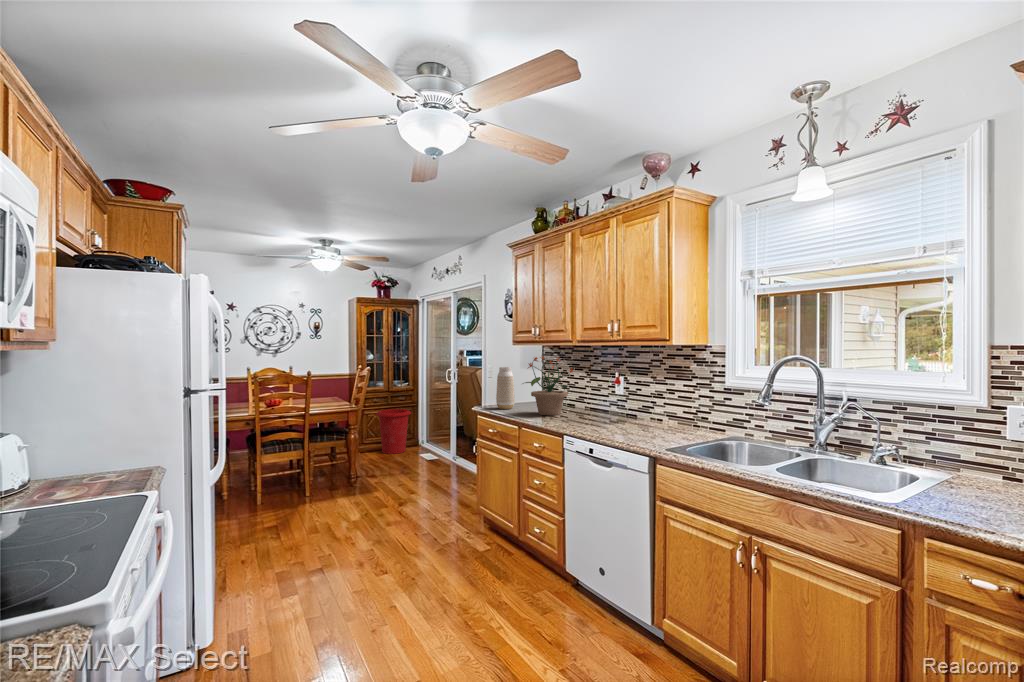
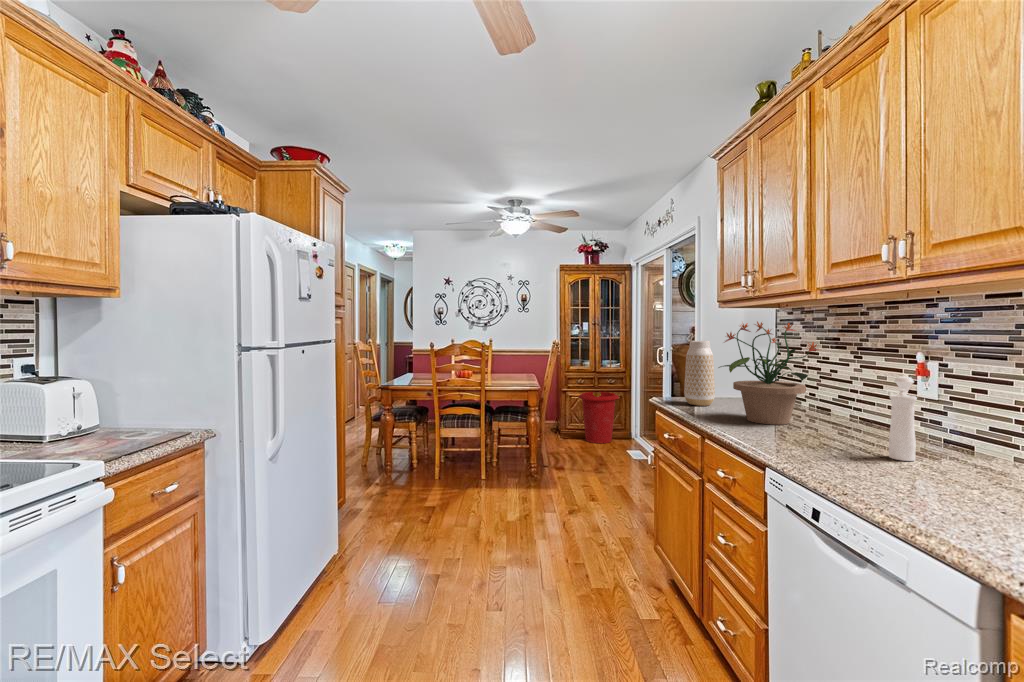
pepper mill: none [609,385,619,424] -> present [889,377,917,461]

